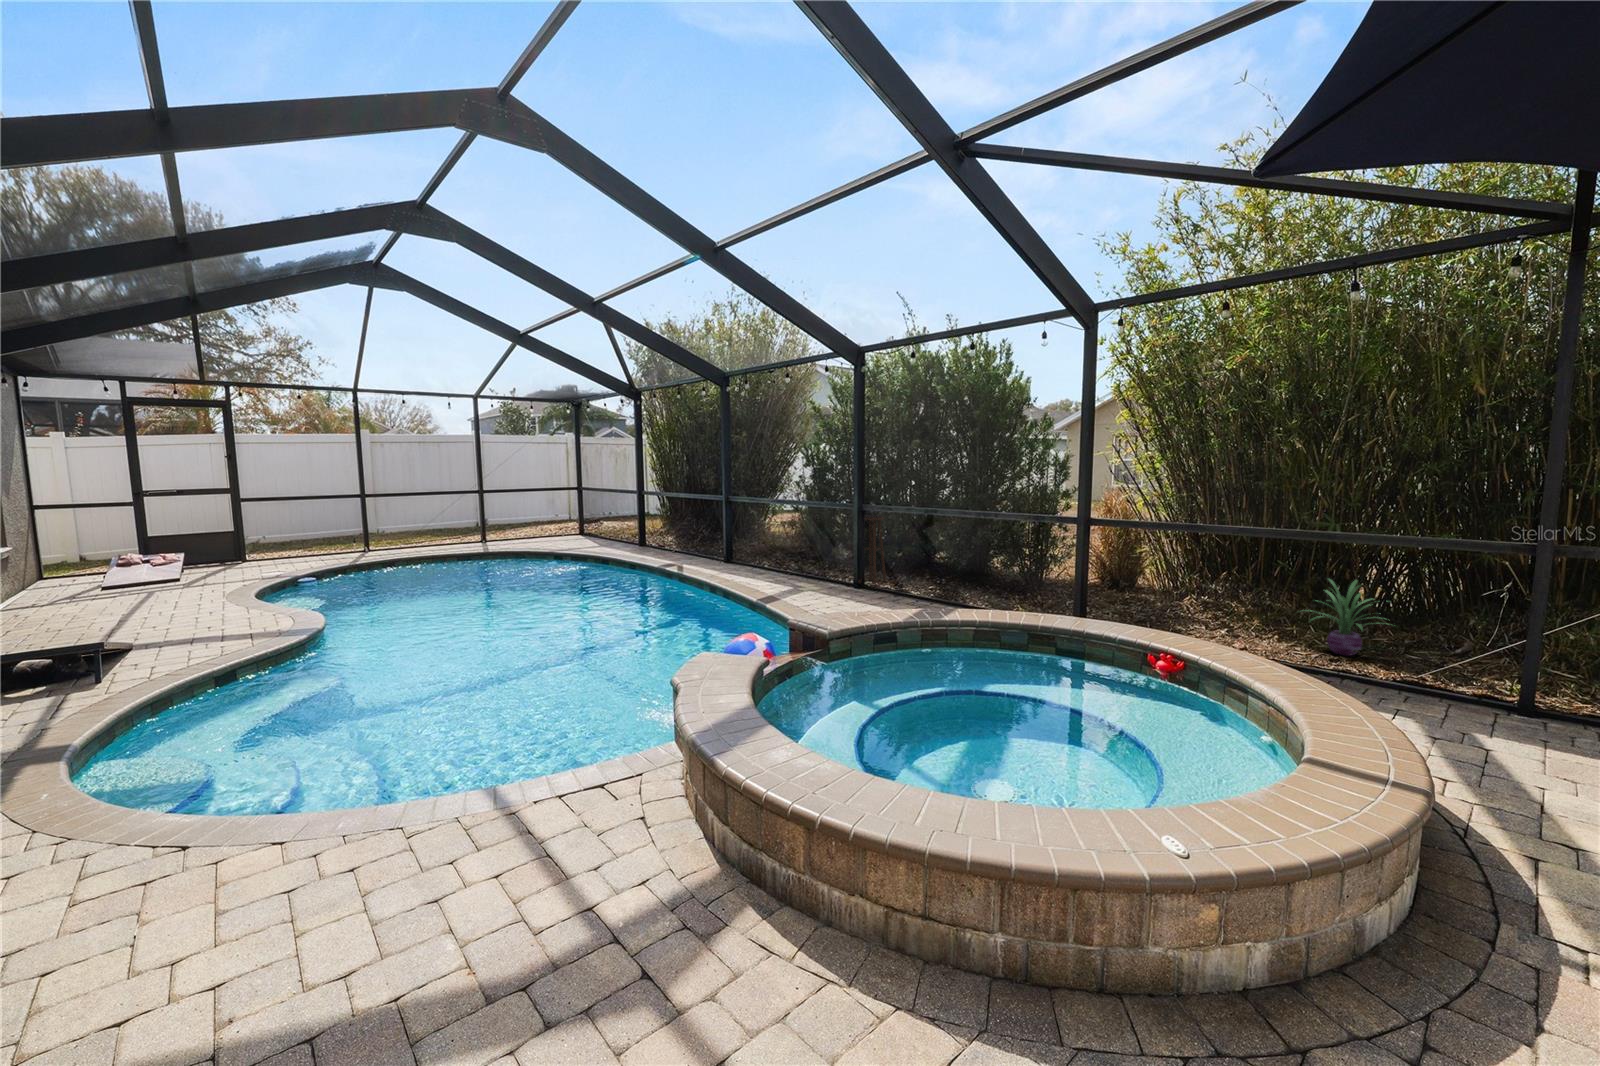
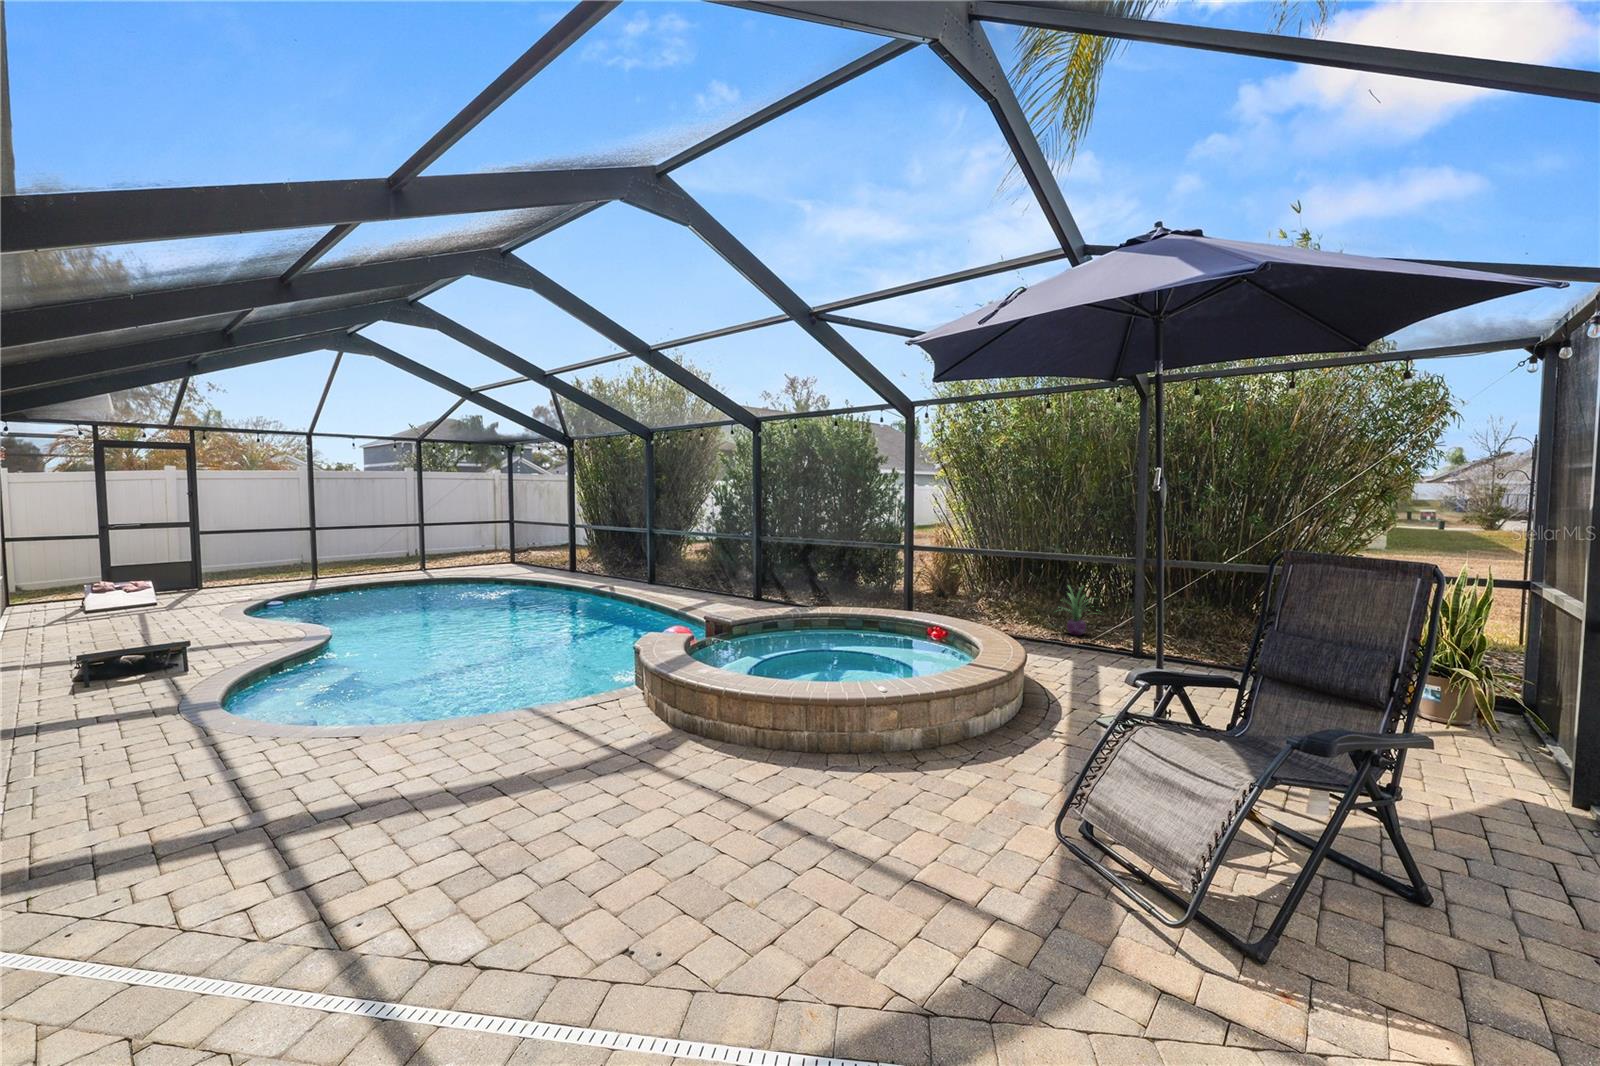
stool: present [858,515,886,585] -> none [761,544,784,600]

